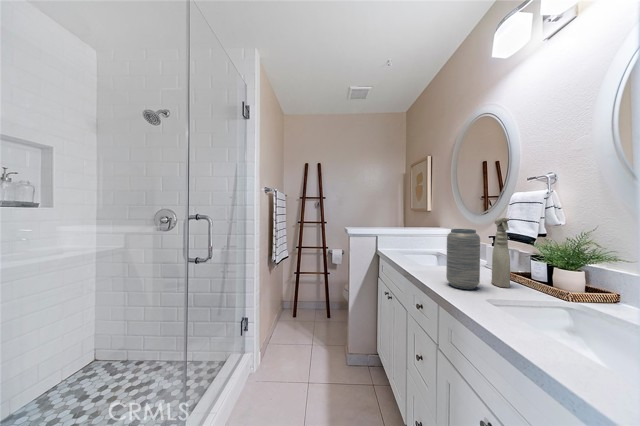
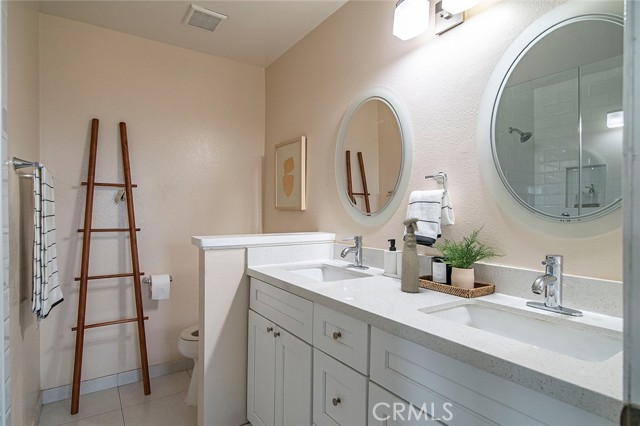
vase: present [446,229,480,289] -> none [364,231,397,299]

